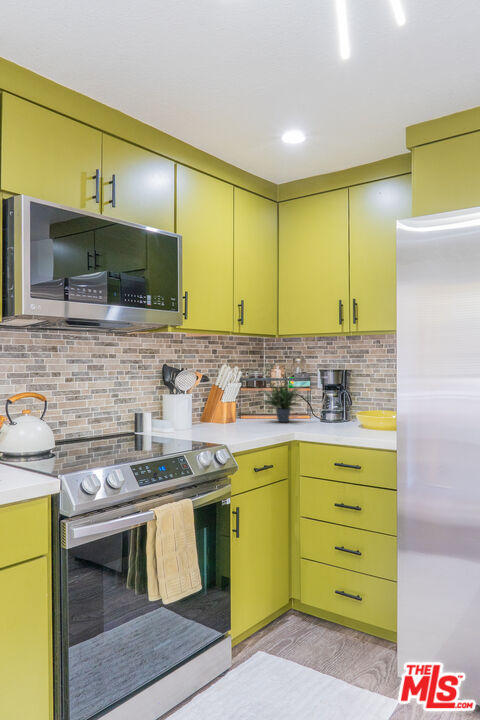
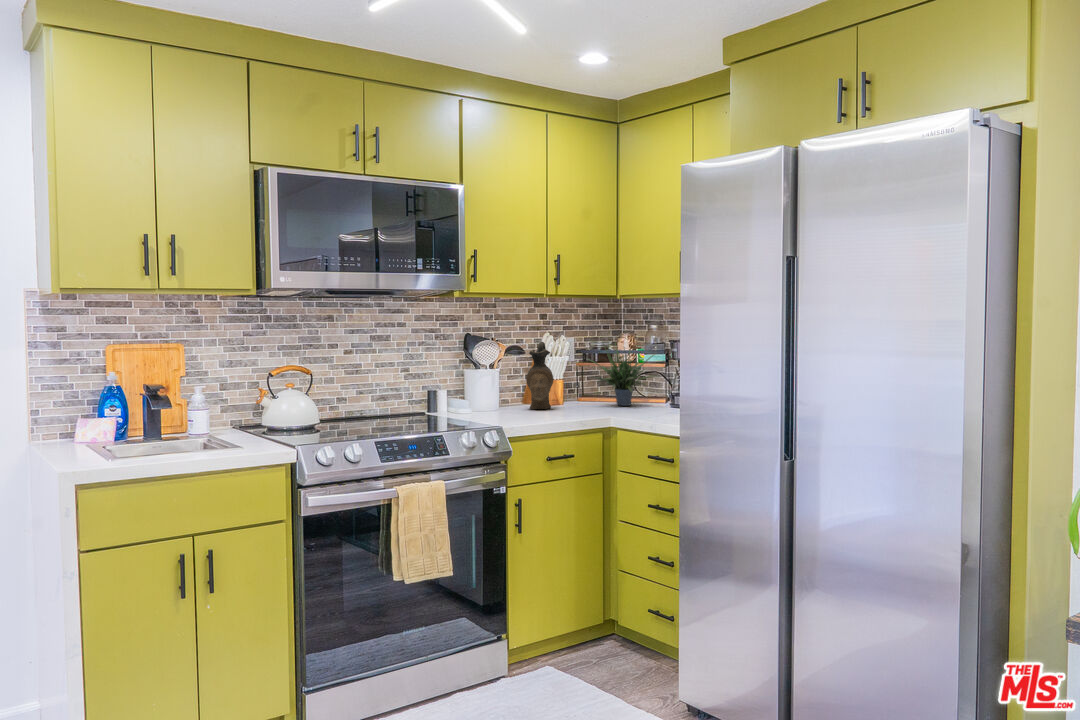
ceramic pitcher: none [213,371,236,427] -> present [526,342,553,409]

